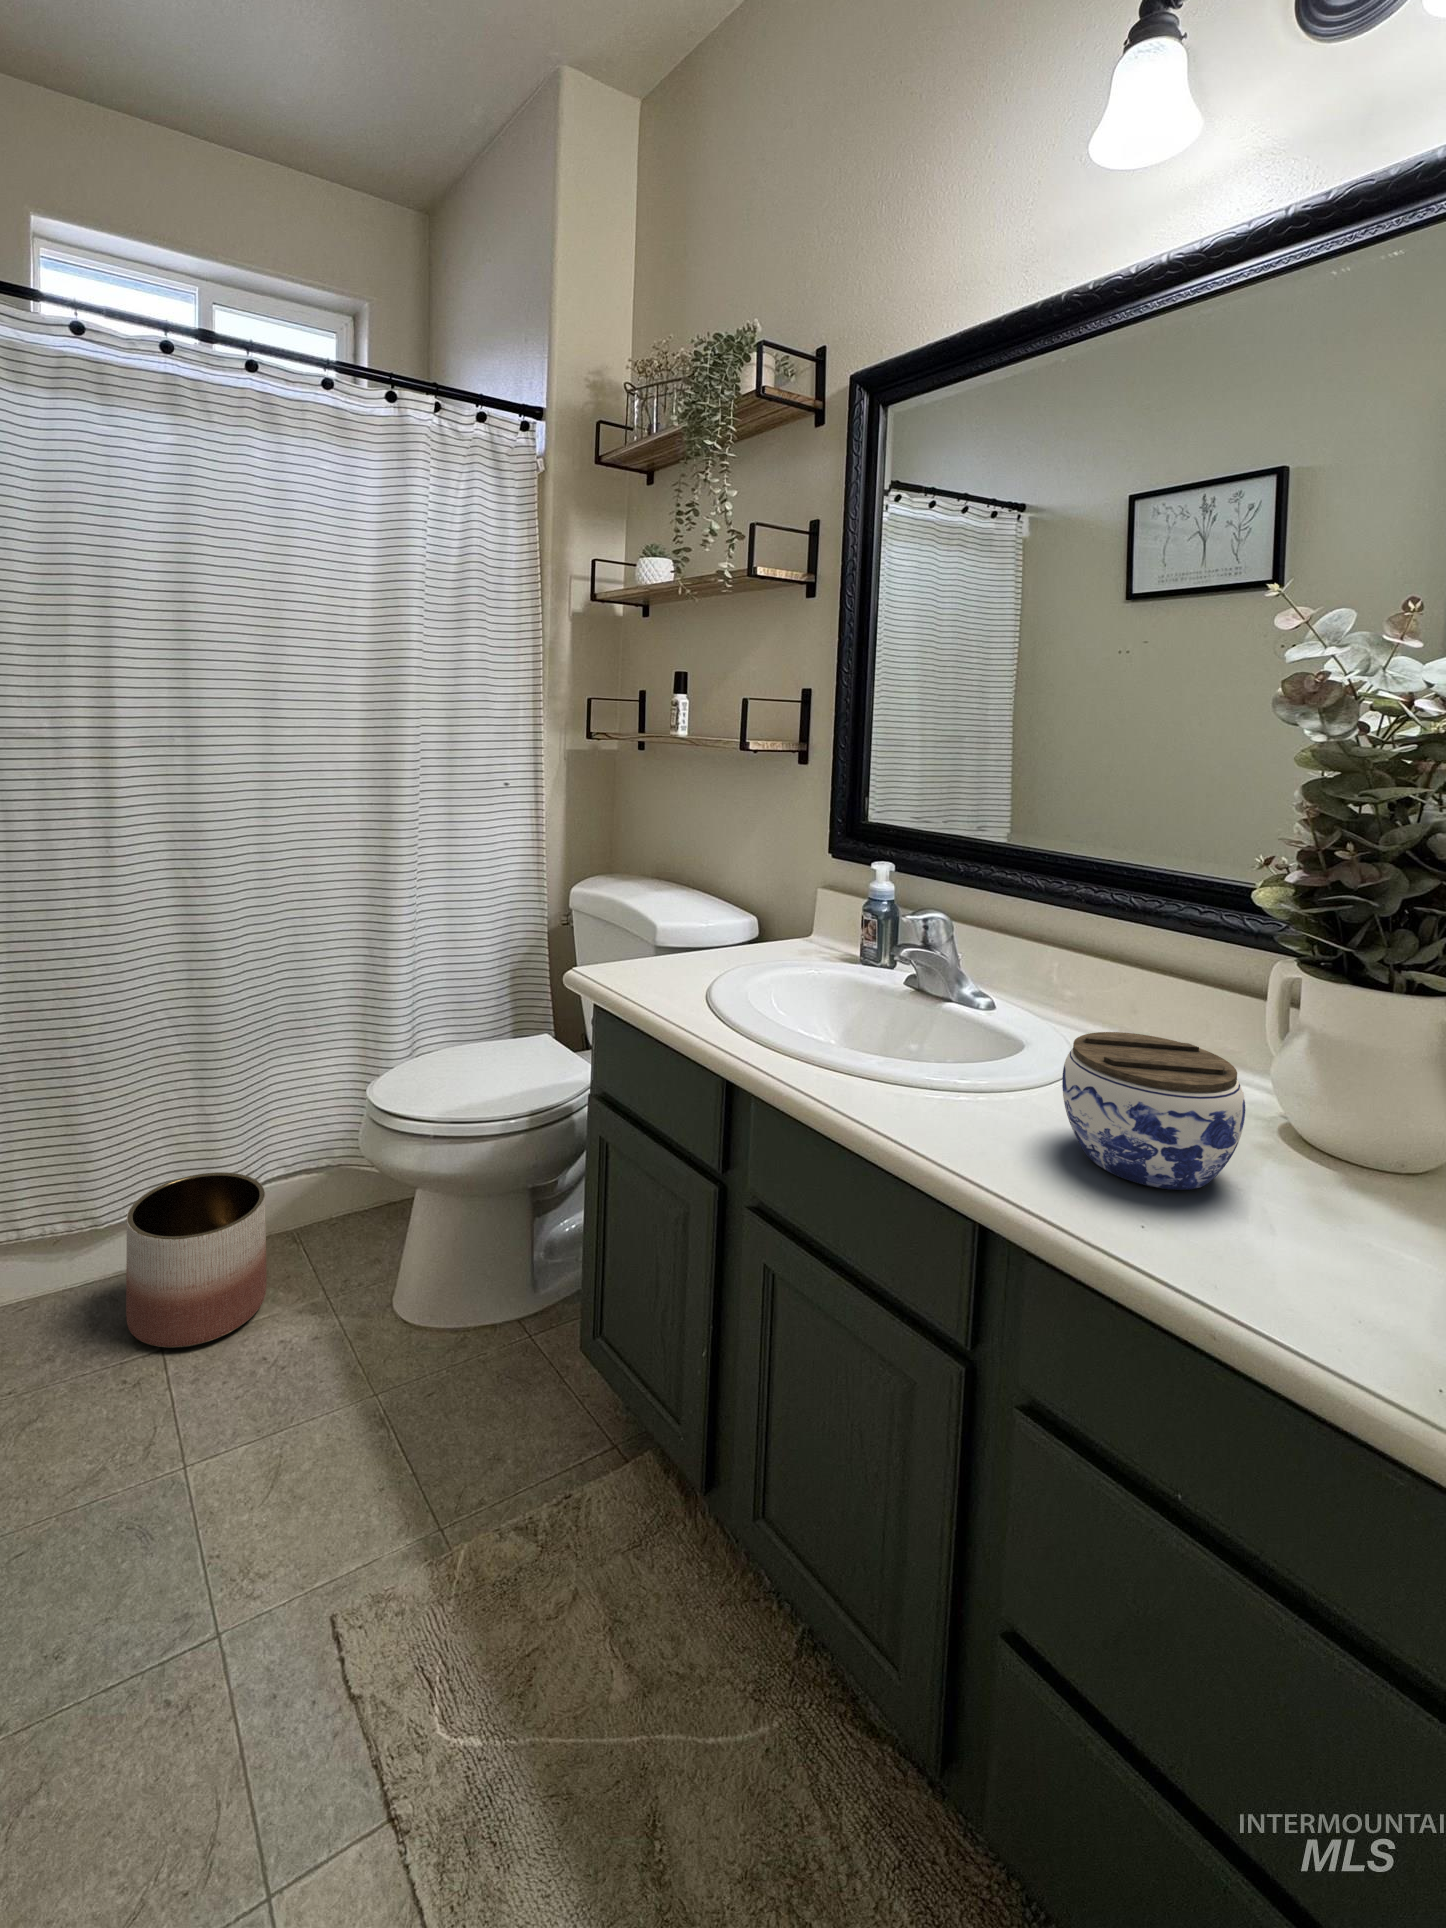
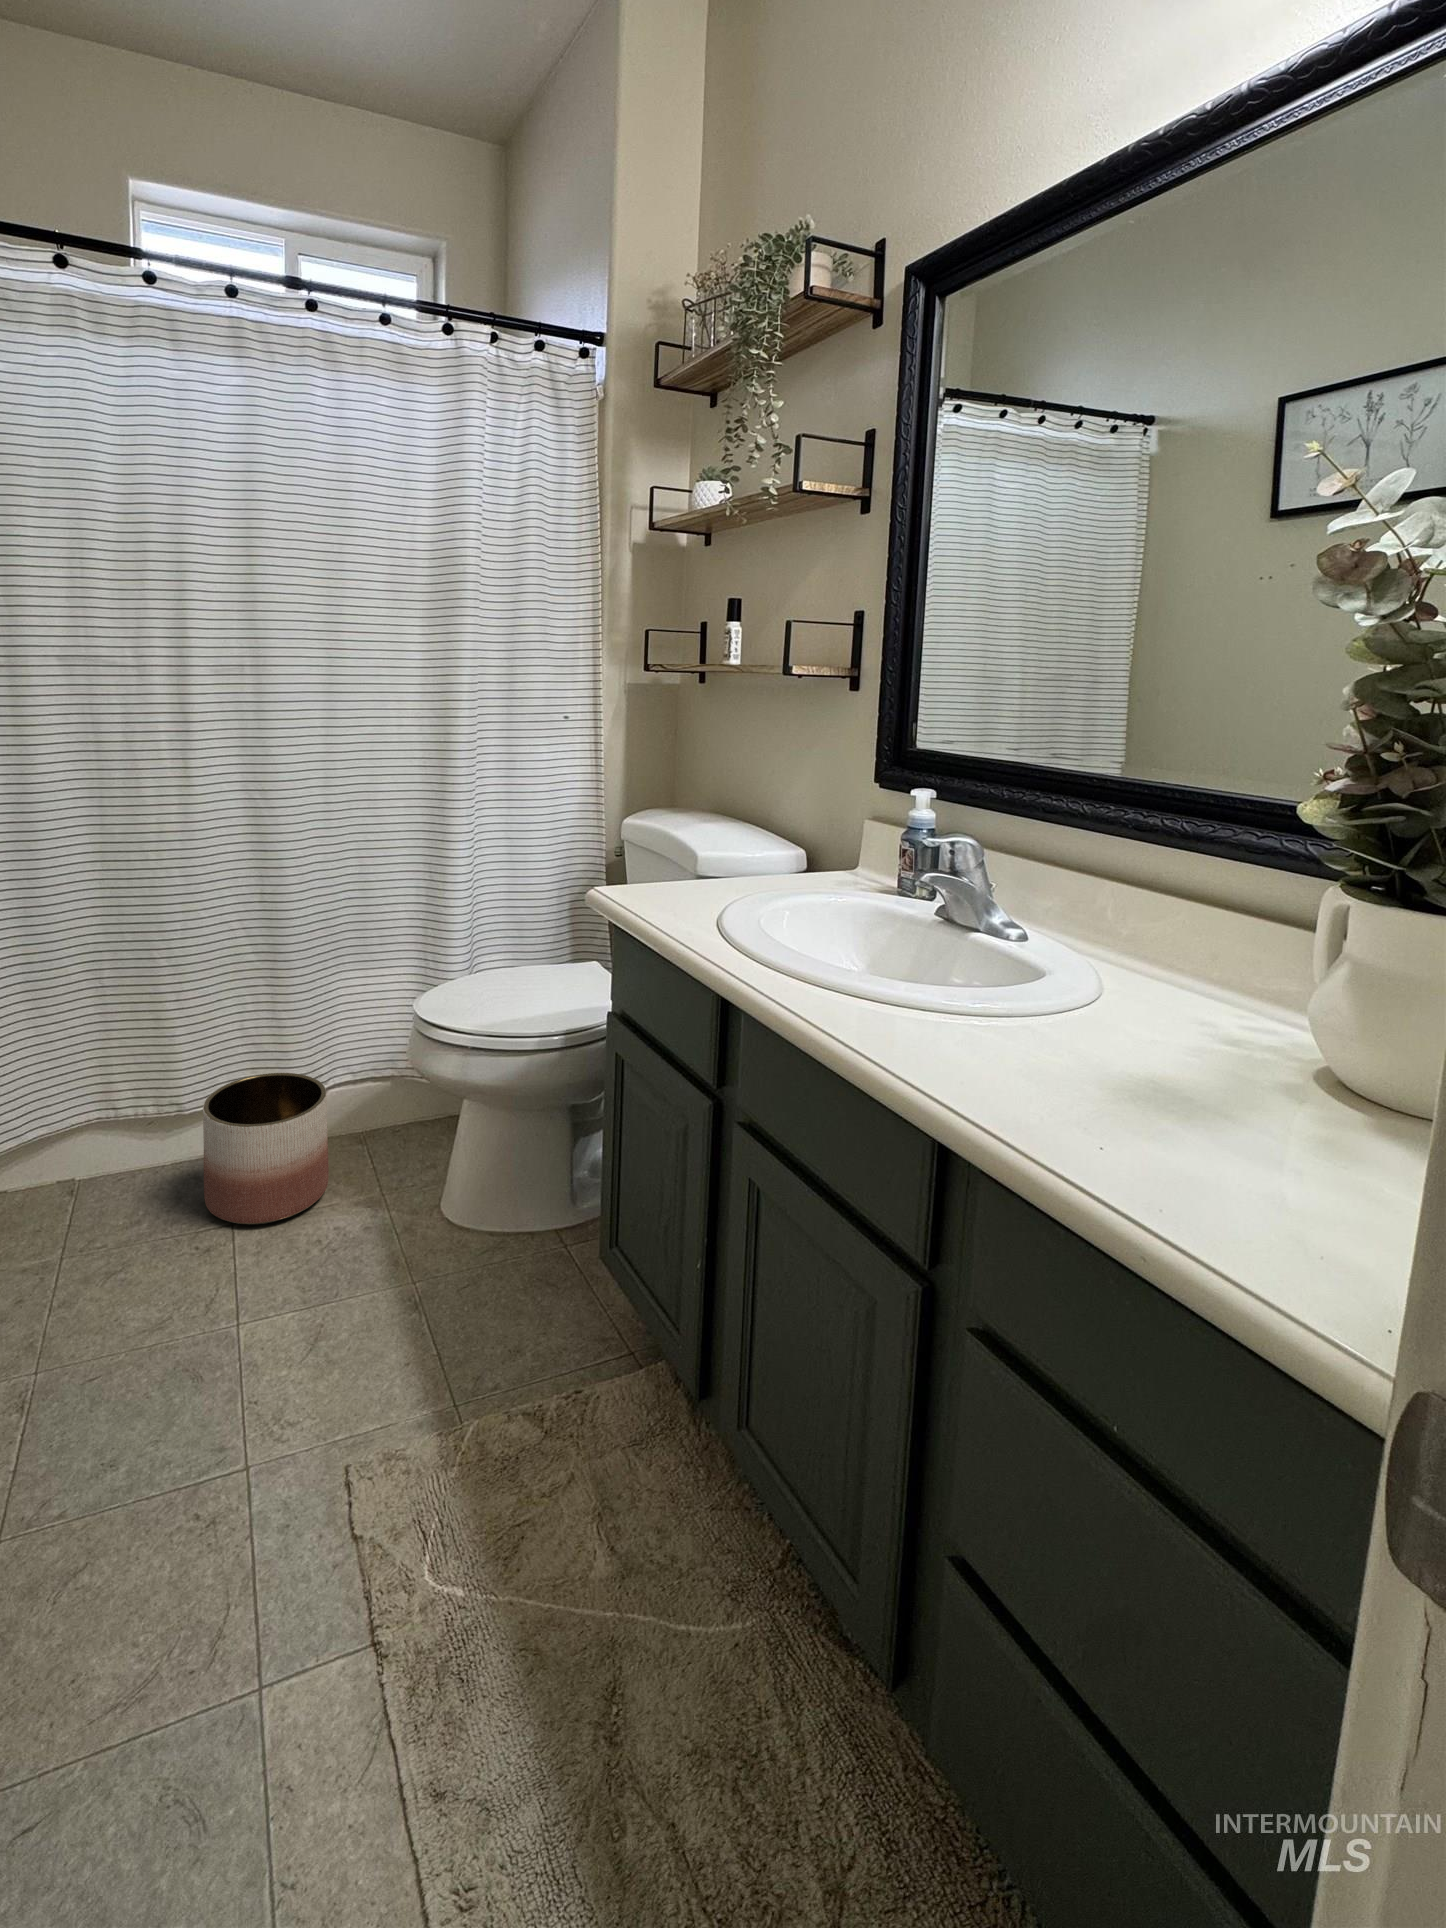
jar: present [1062,1032,1245,1190] -> none [1042,952,1243,1117]

